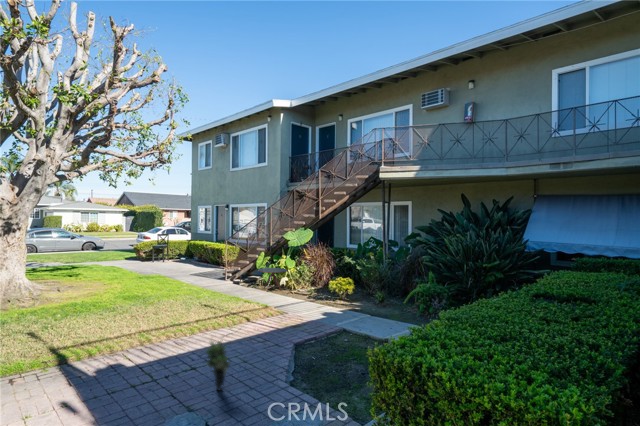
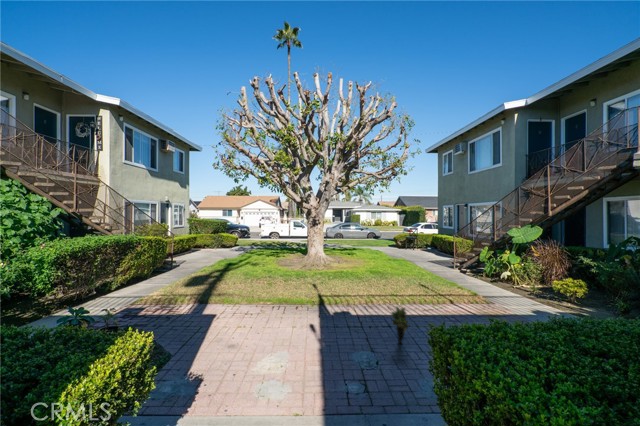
round table: present [258,268,287,291] -> none [479,262,510,285]

